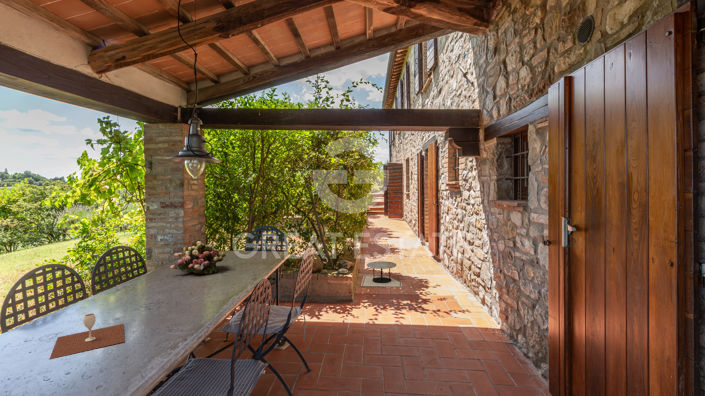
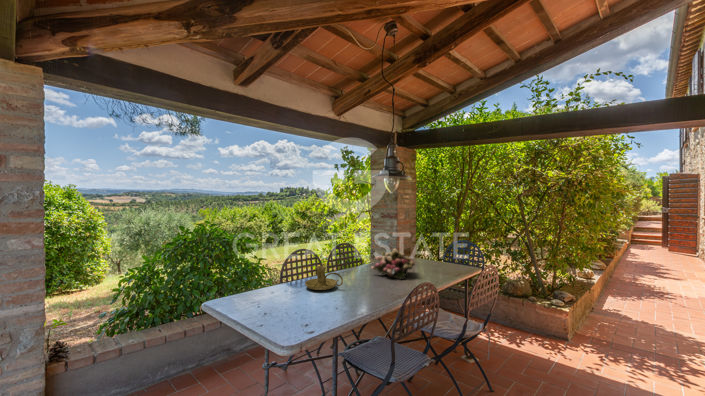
side table: present [361,261,402,287] -> none [586,296,658,340]
candle holder: none [80,272,143,305] -> present [305,266,343,290]
wine glass: present [50,314,125,359] -> none [268,298,318,326]

